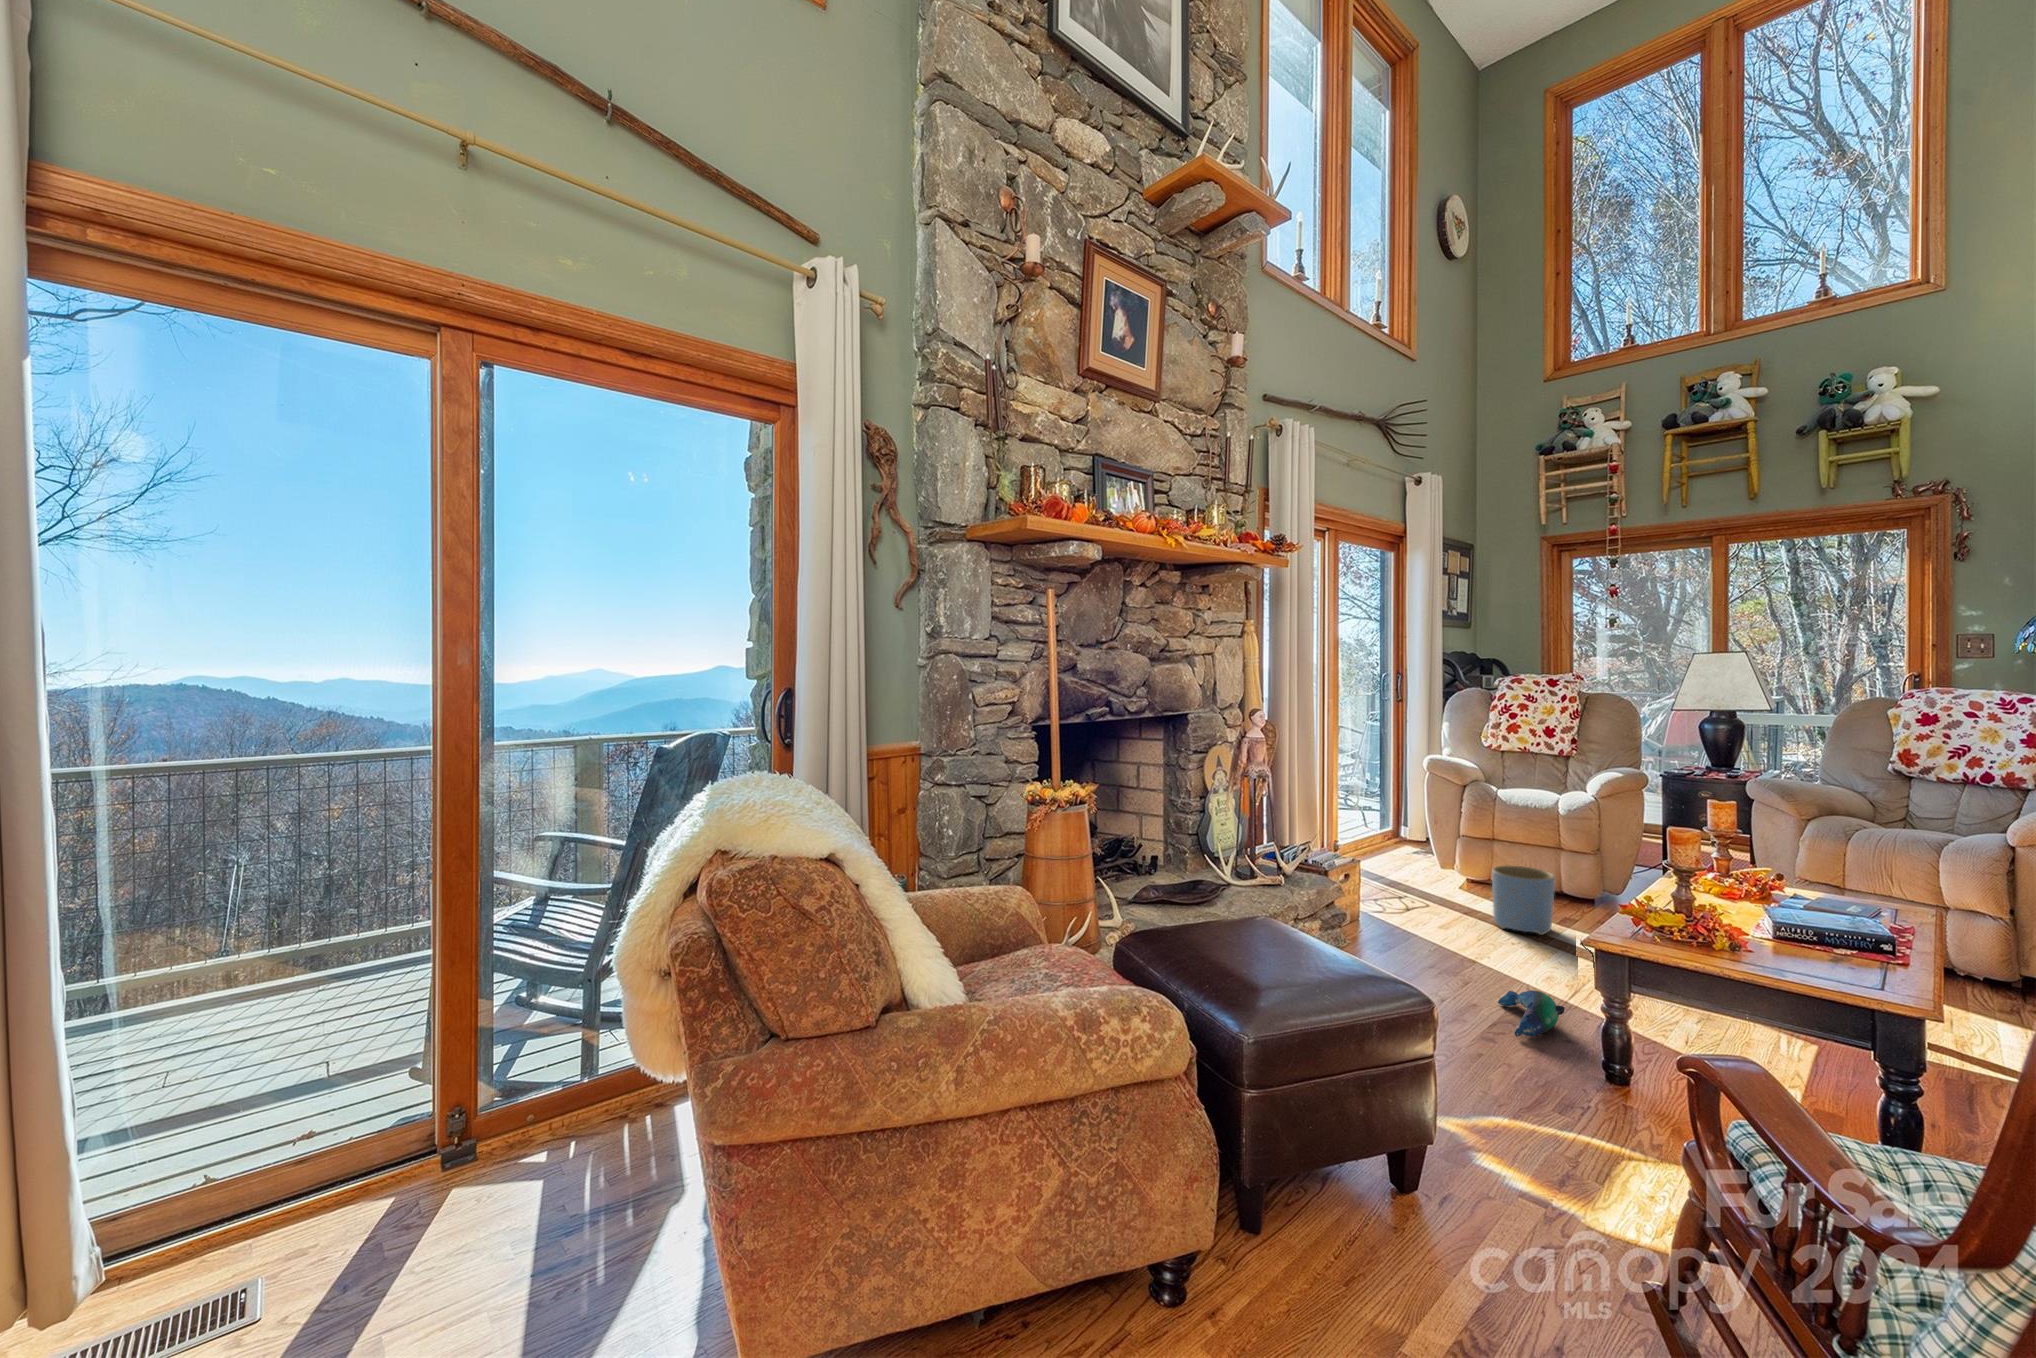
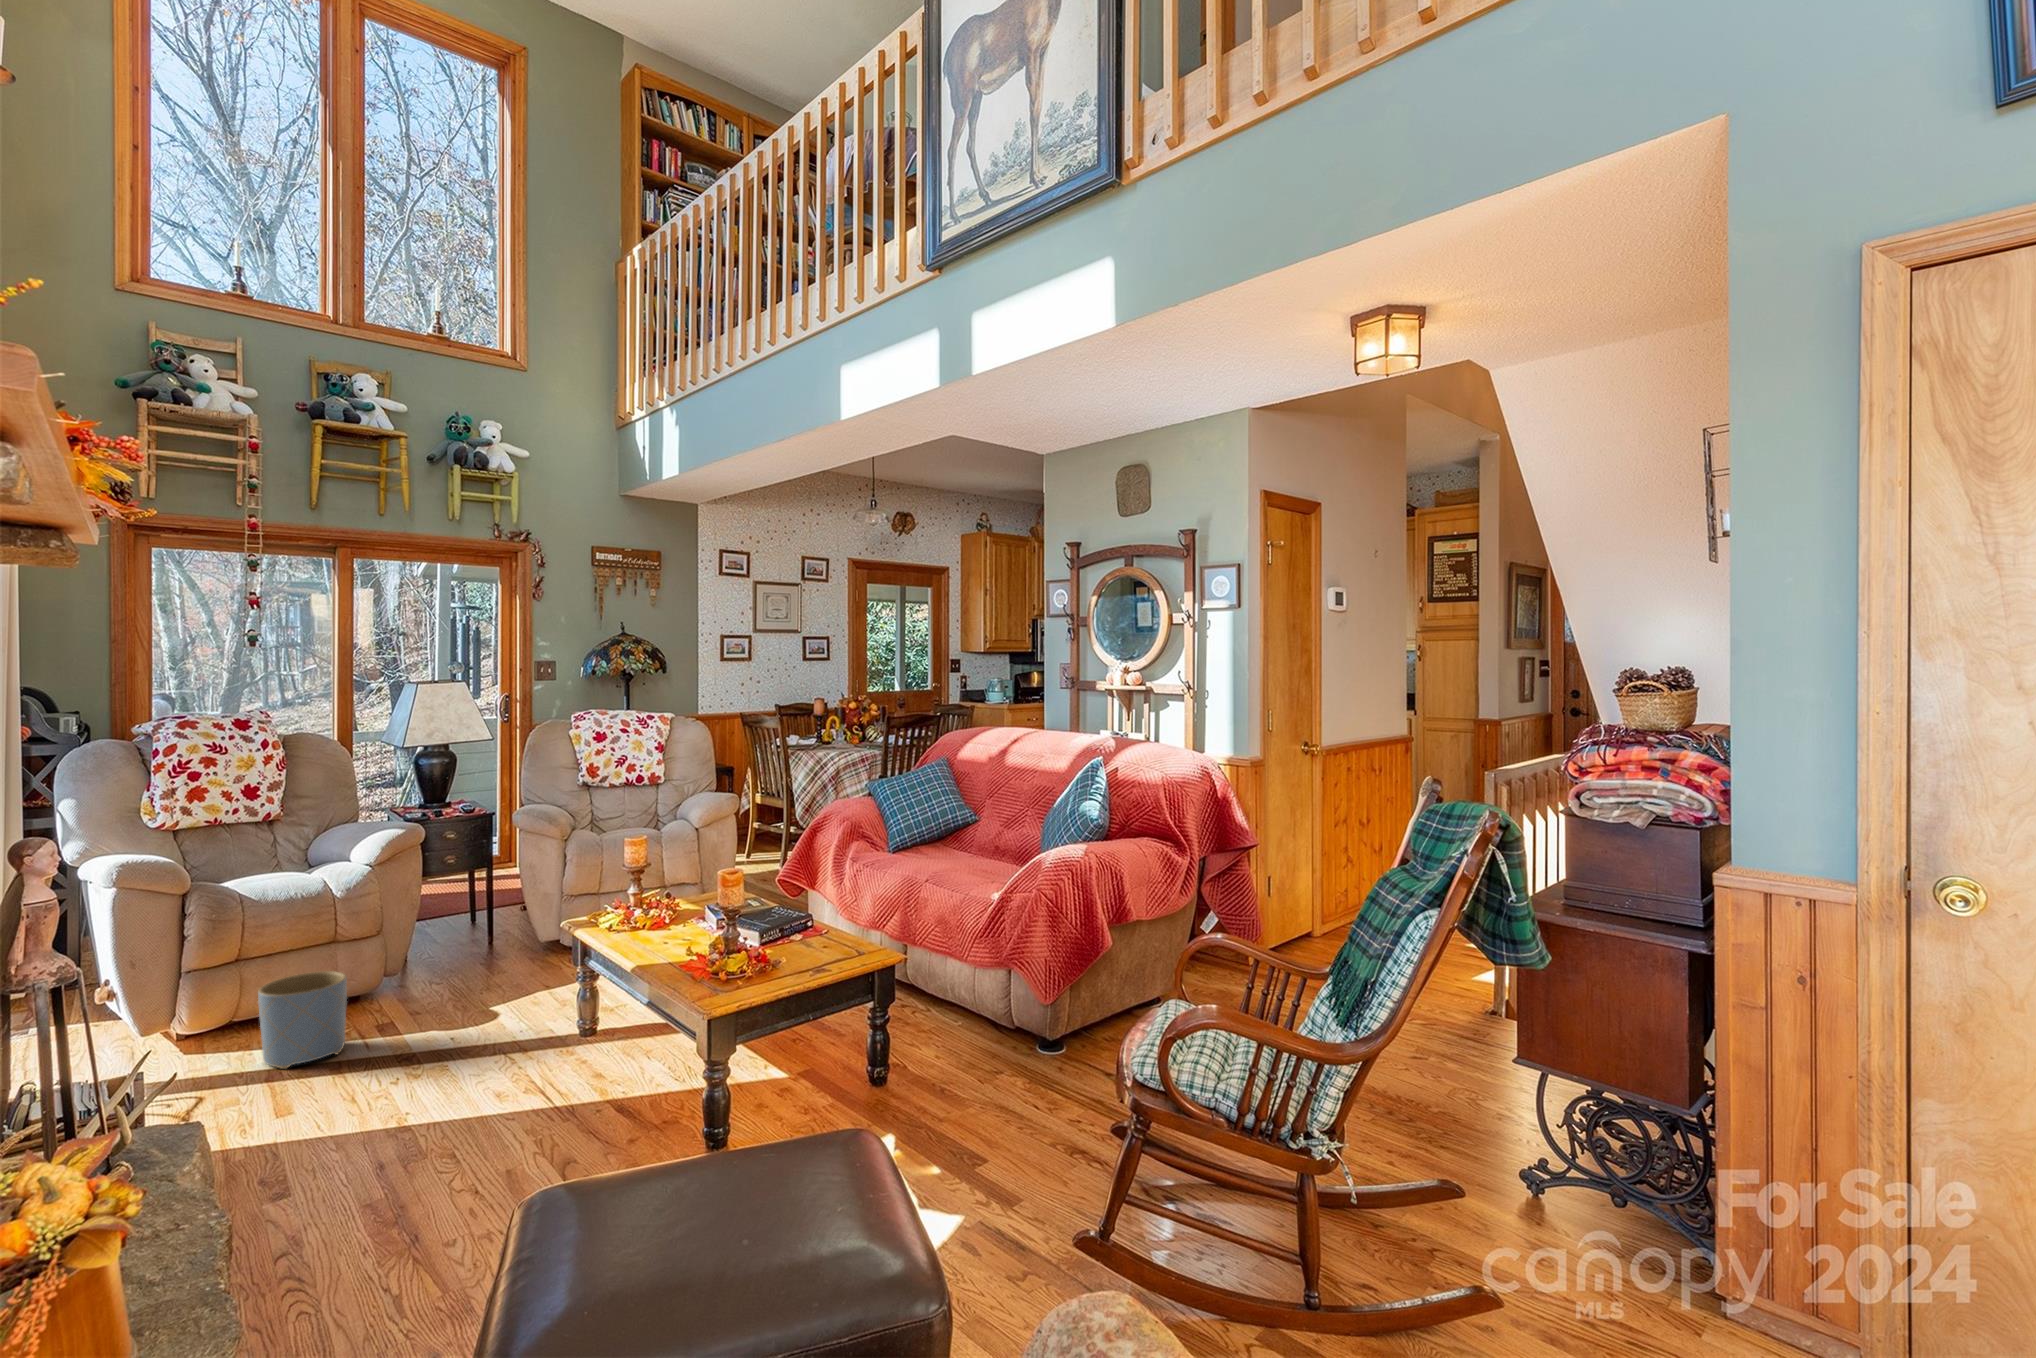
plush toy: present [1498,991,1565,1036] -> none [398,1110,494,1176]

